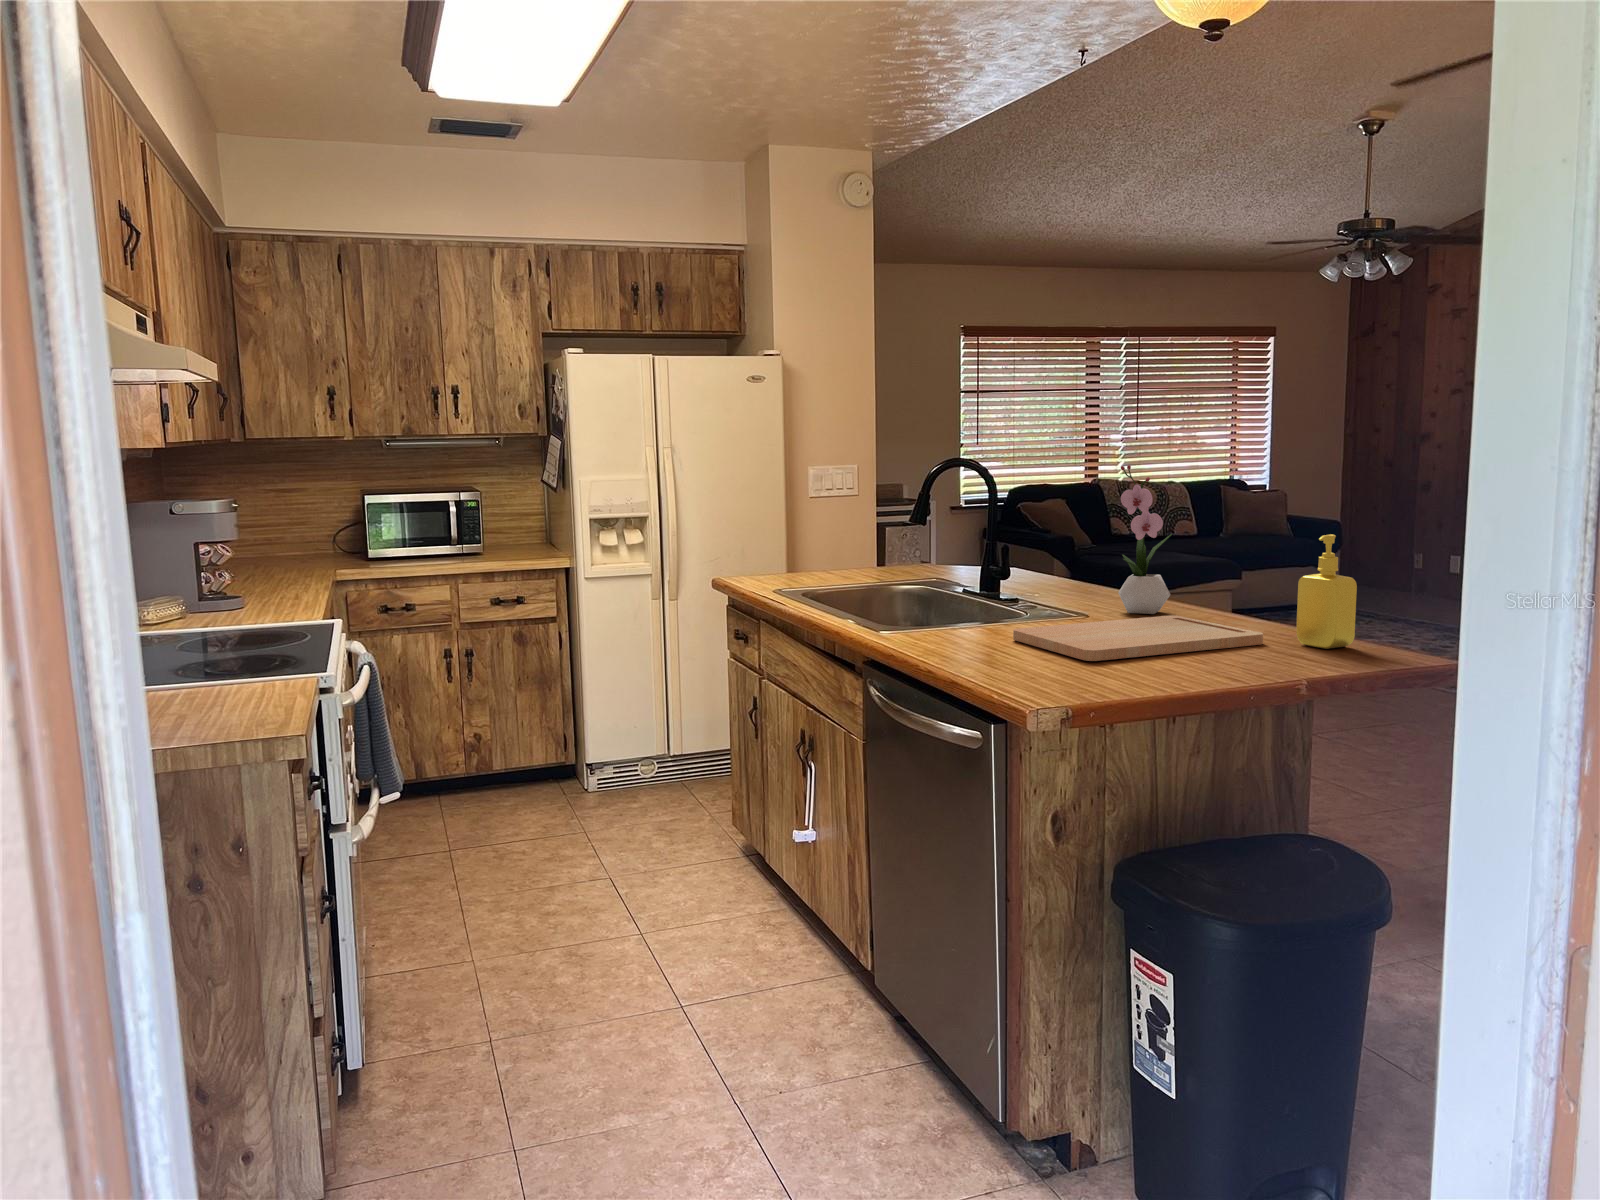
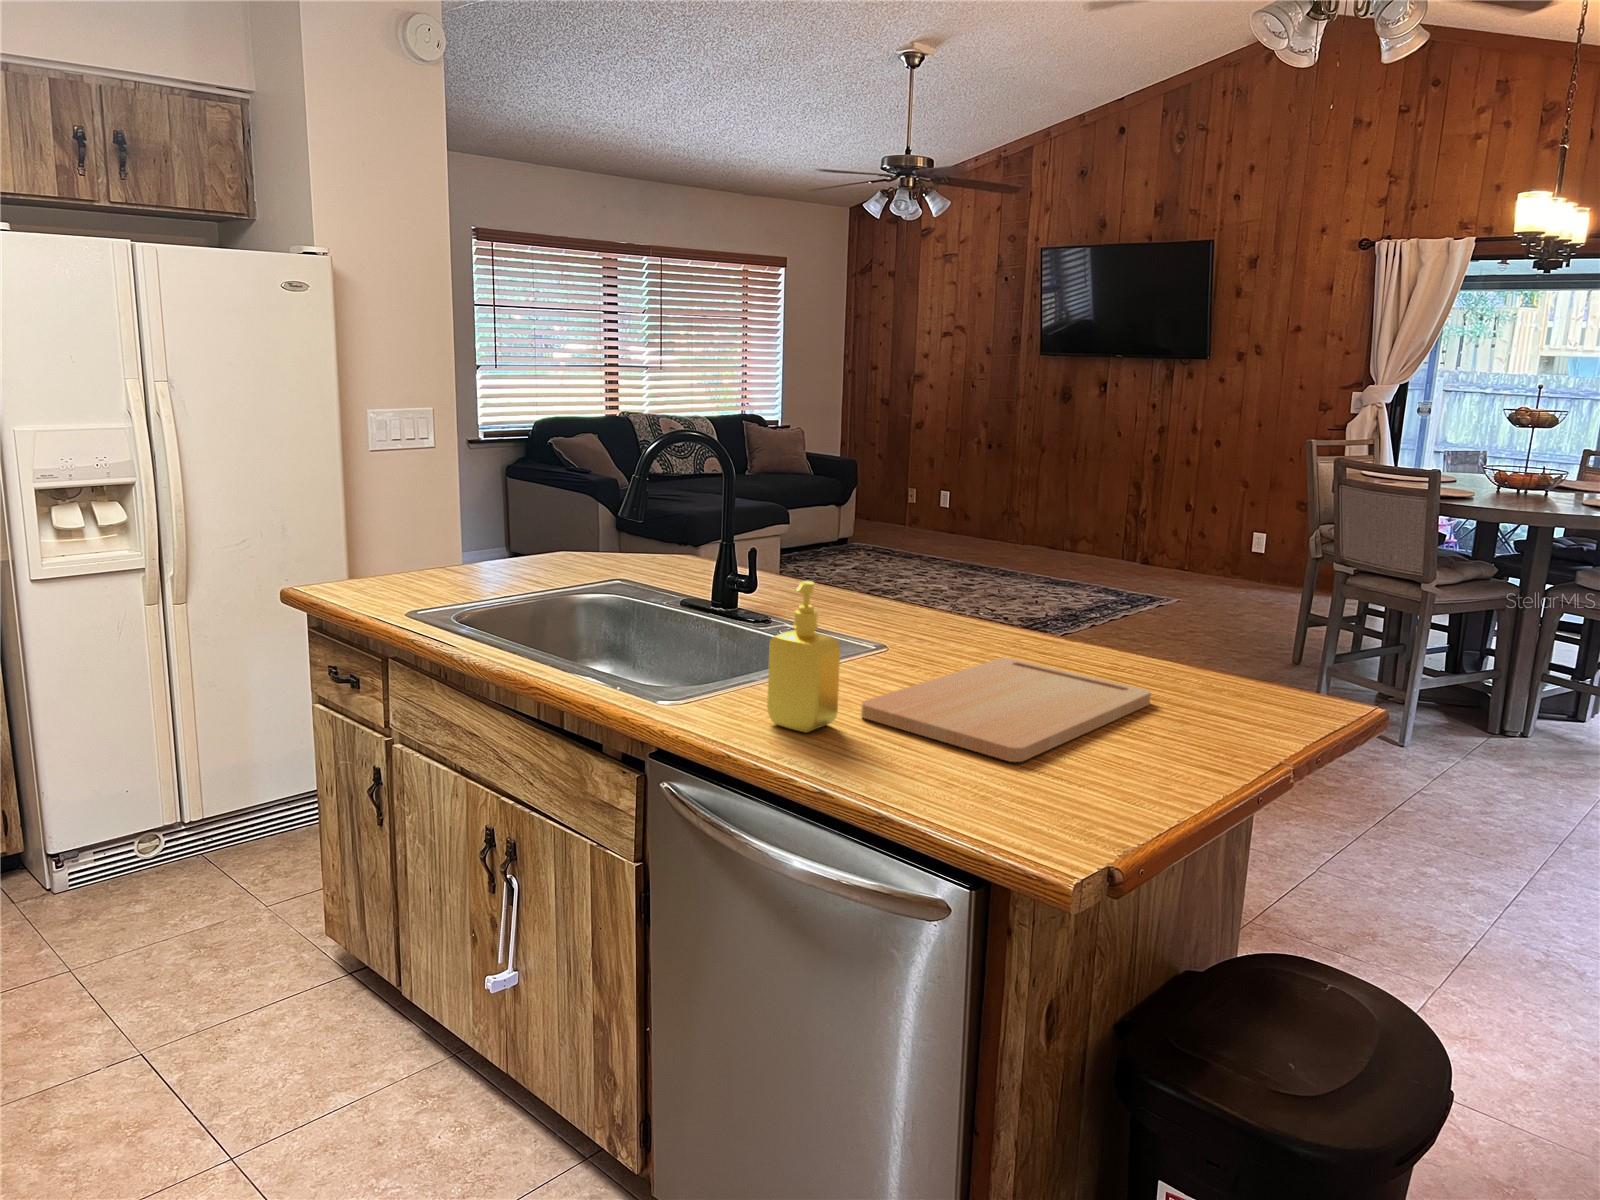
flower arrangement: present [1118,465,1172,614] -> none [912,464,976,649]
soap dispenser: present [1296,534,1357,649] -> present [767,581,840,733]

